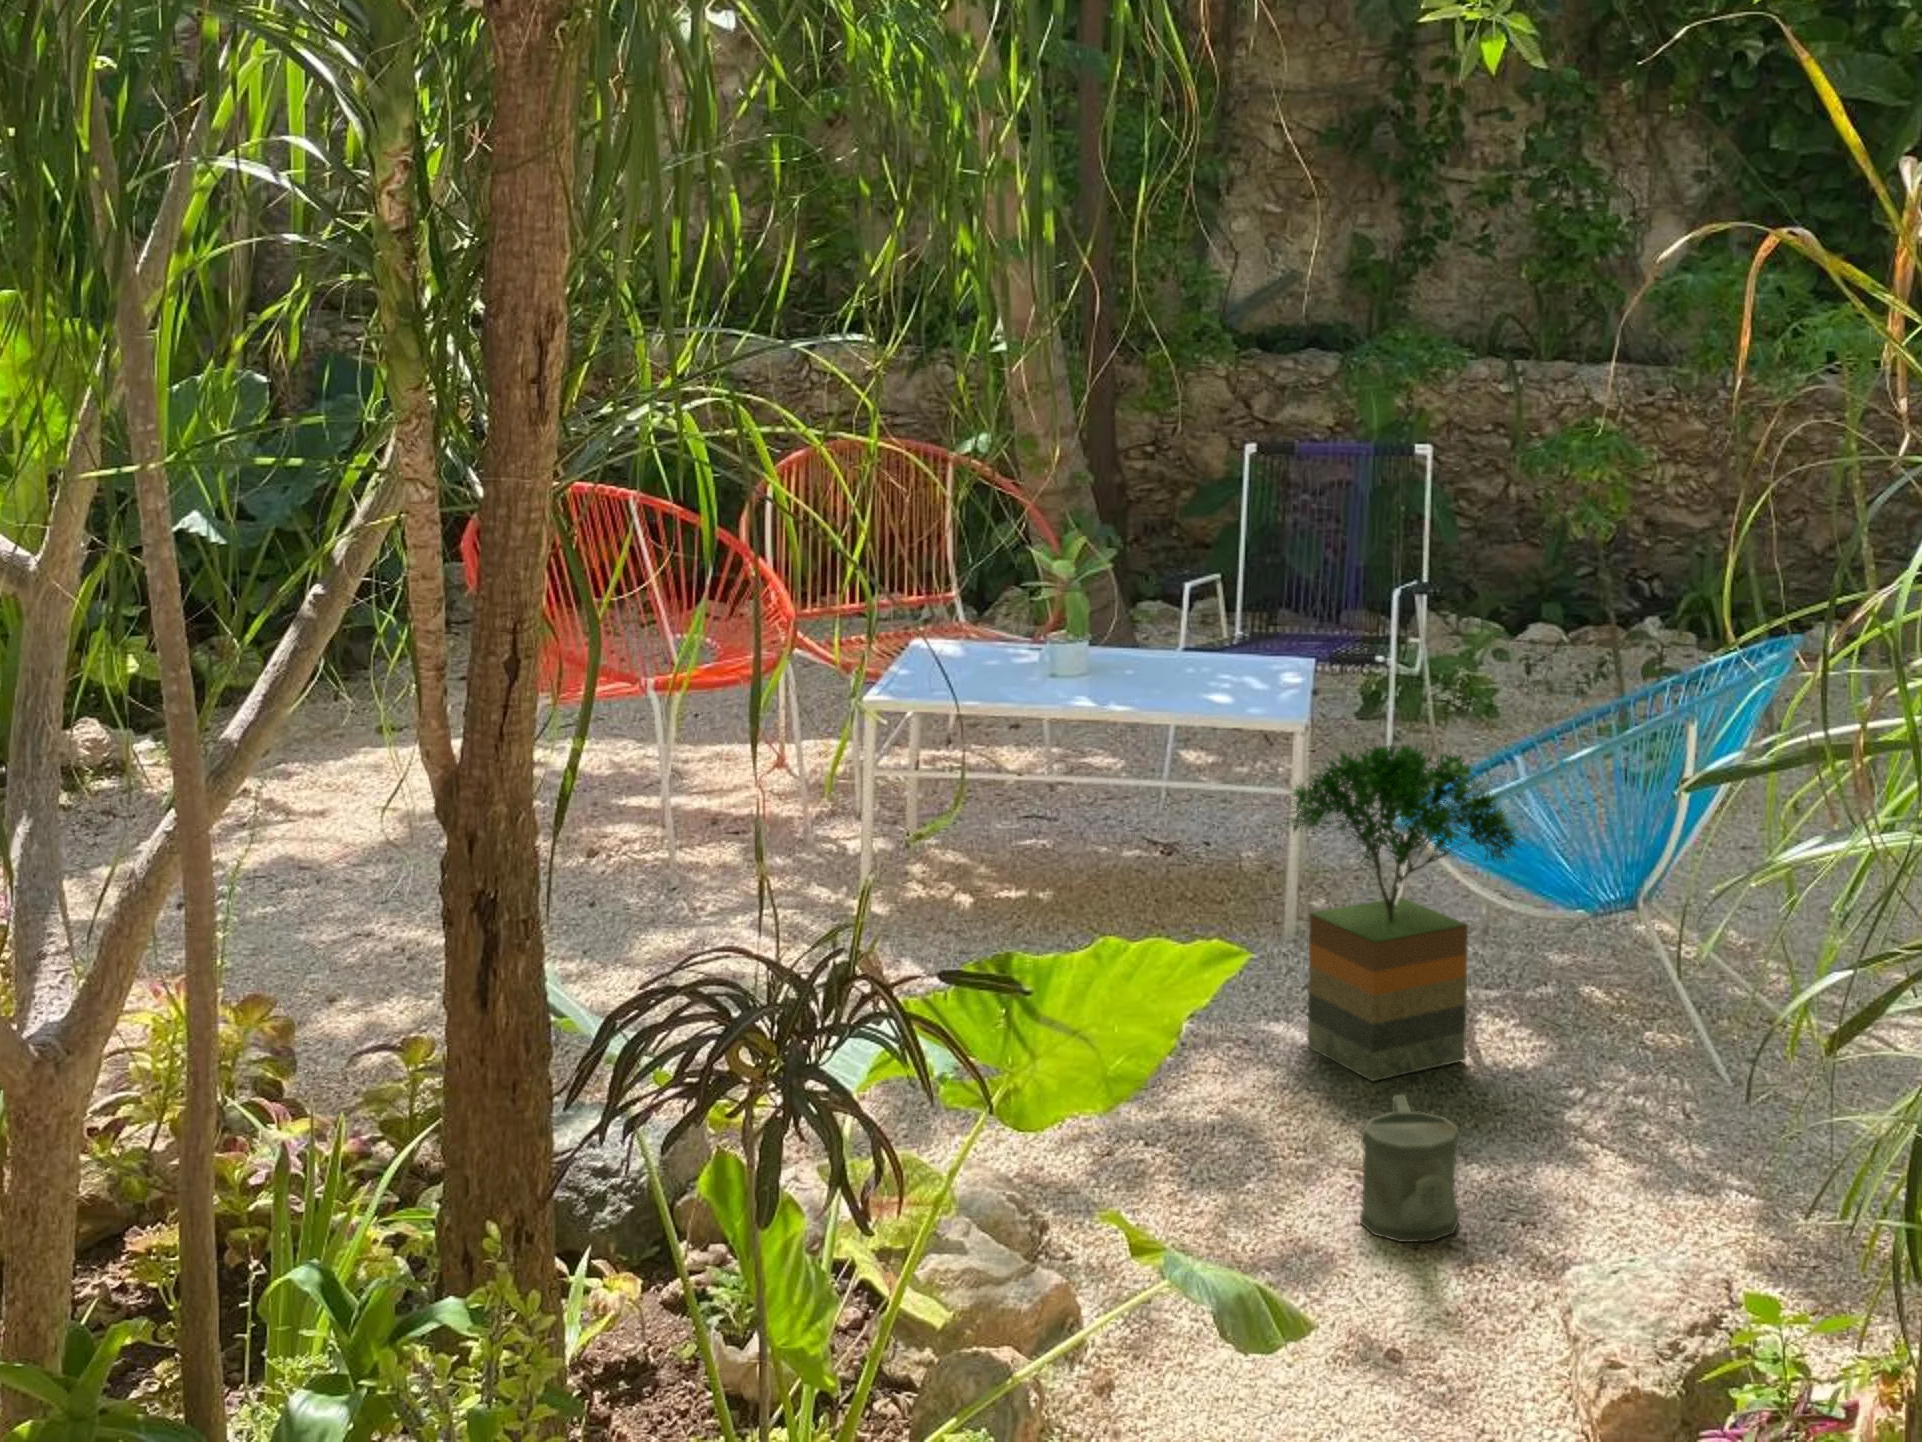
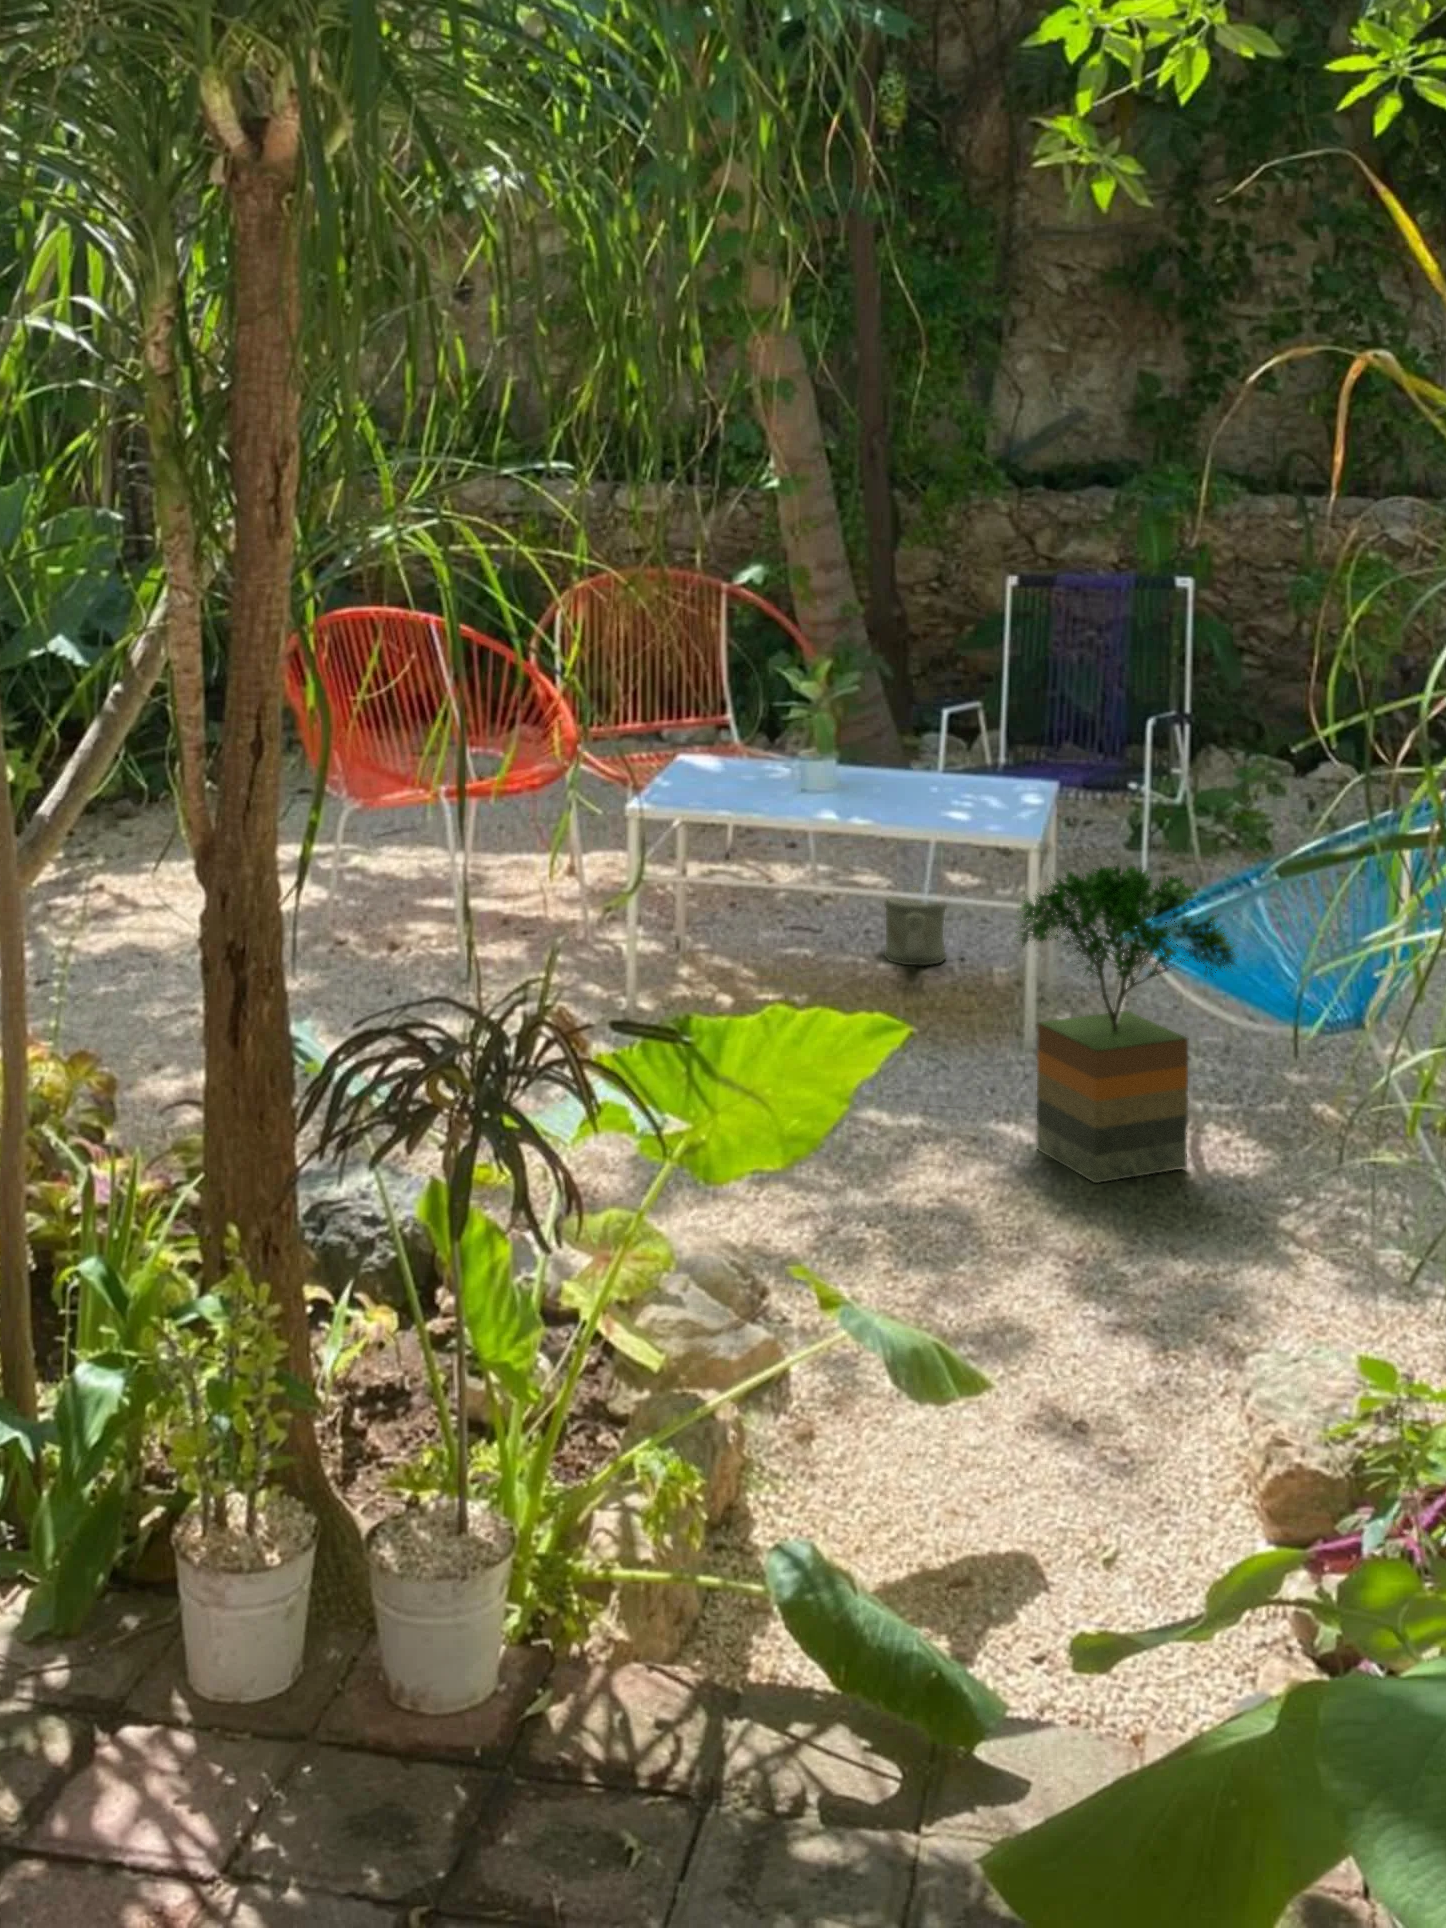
watering can: present [1360,1095,1461,1242] -> present [884,886,946,965]

